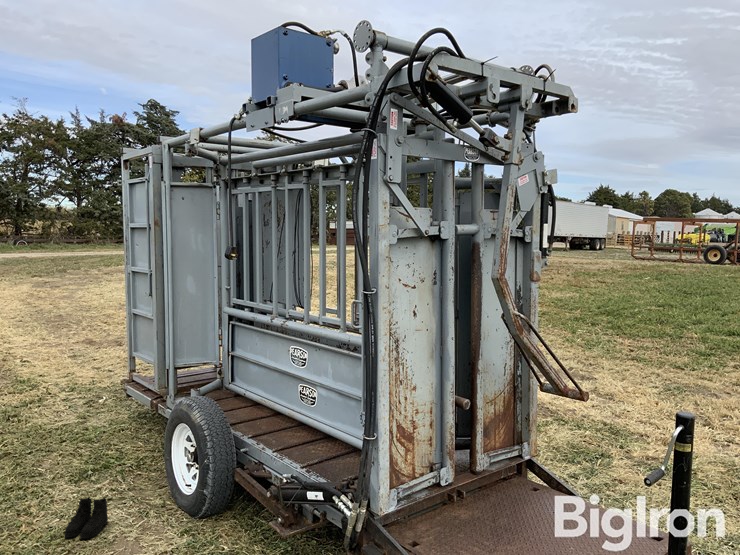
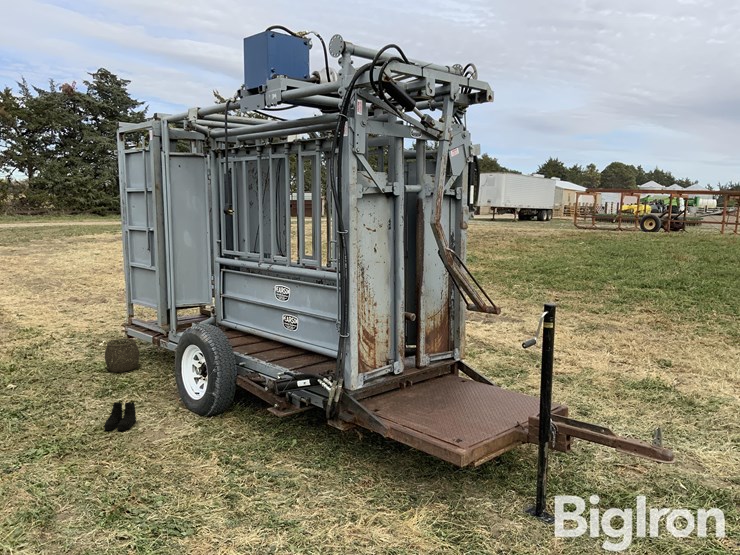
woven basket: none [92,402,135,444] -> present [105,339,140,372]

